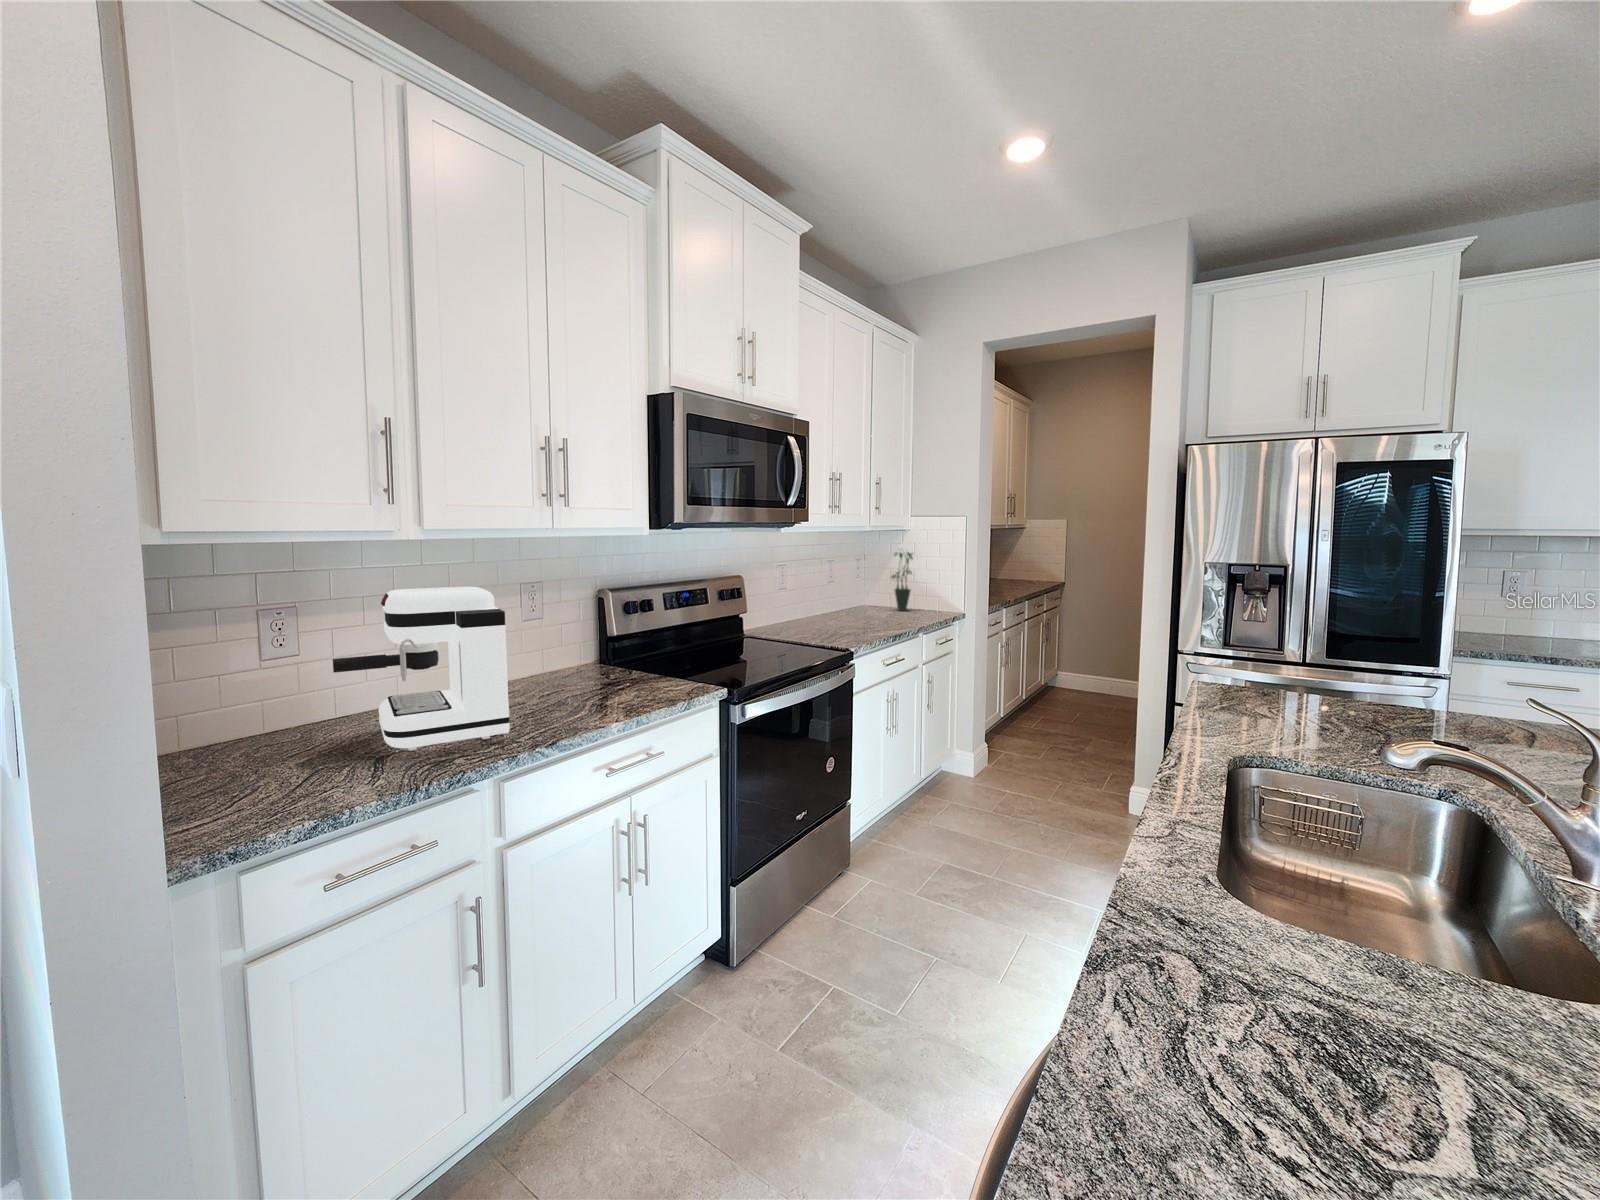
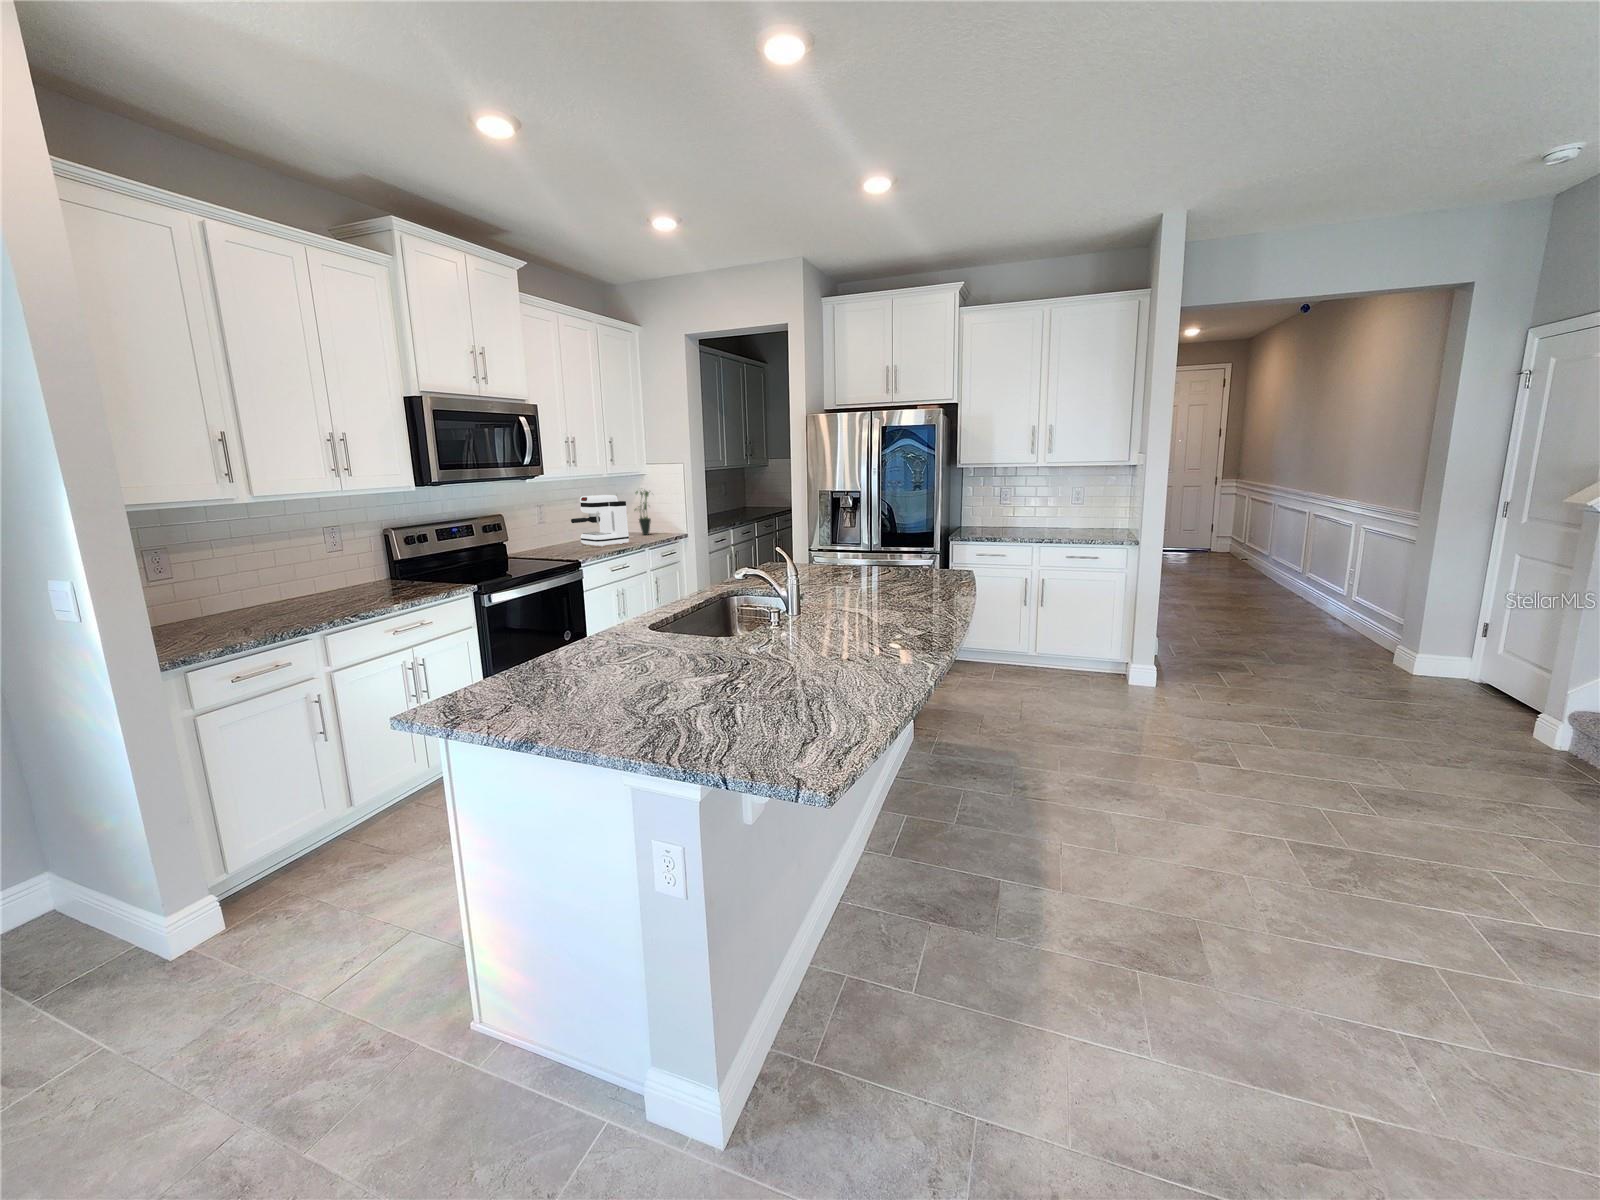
coffee maker: present [333,587,510,751] -> present [571,495,629,547]

